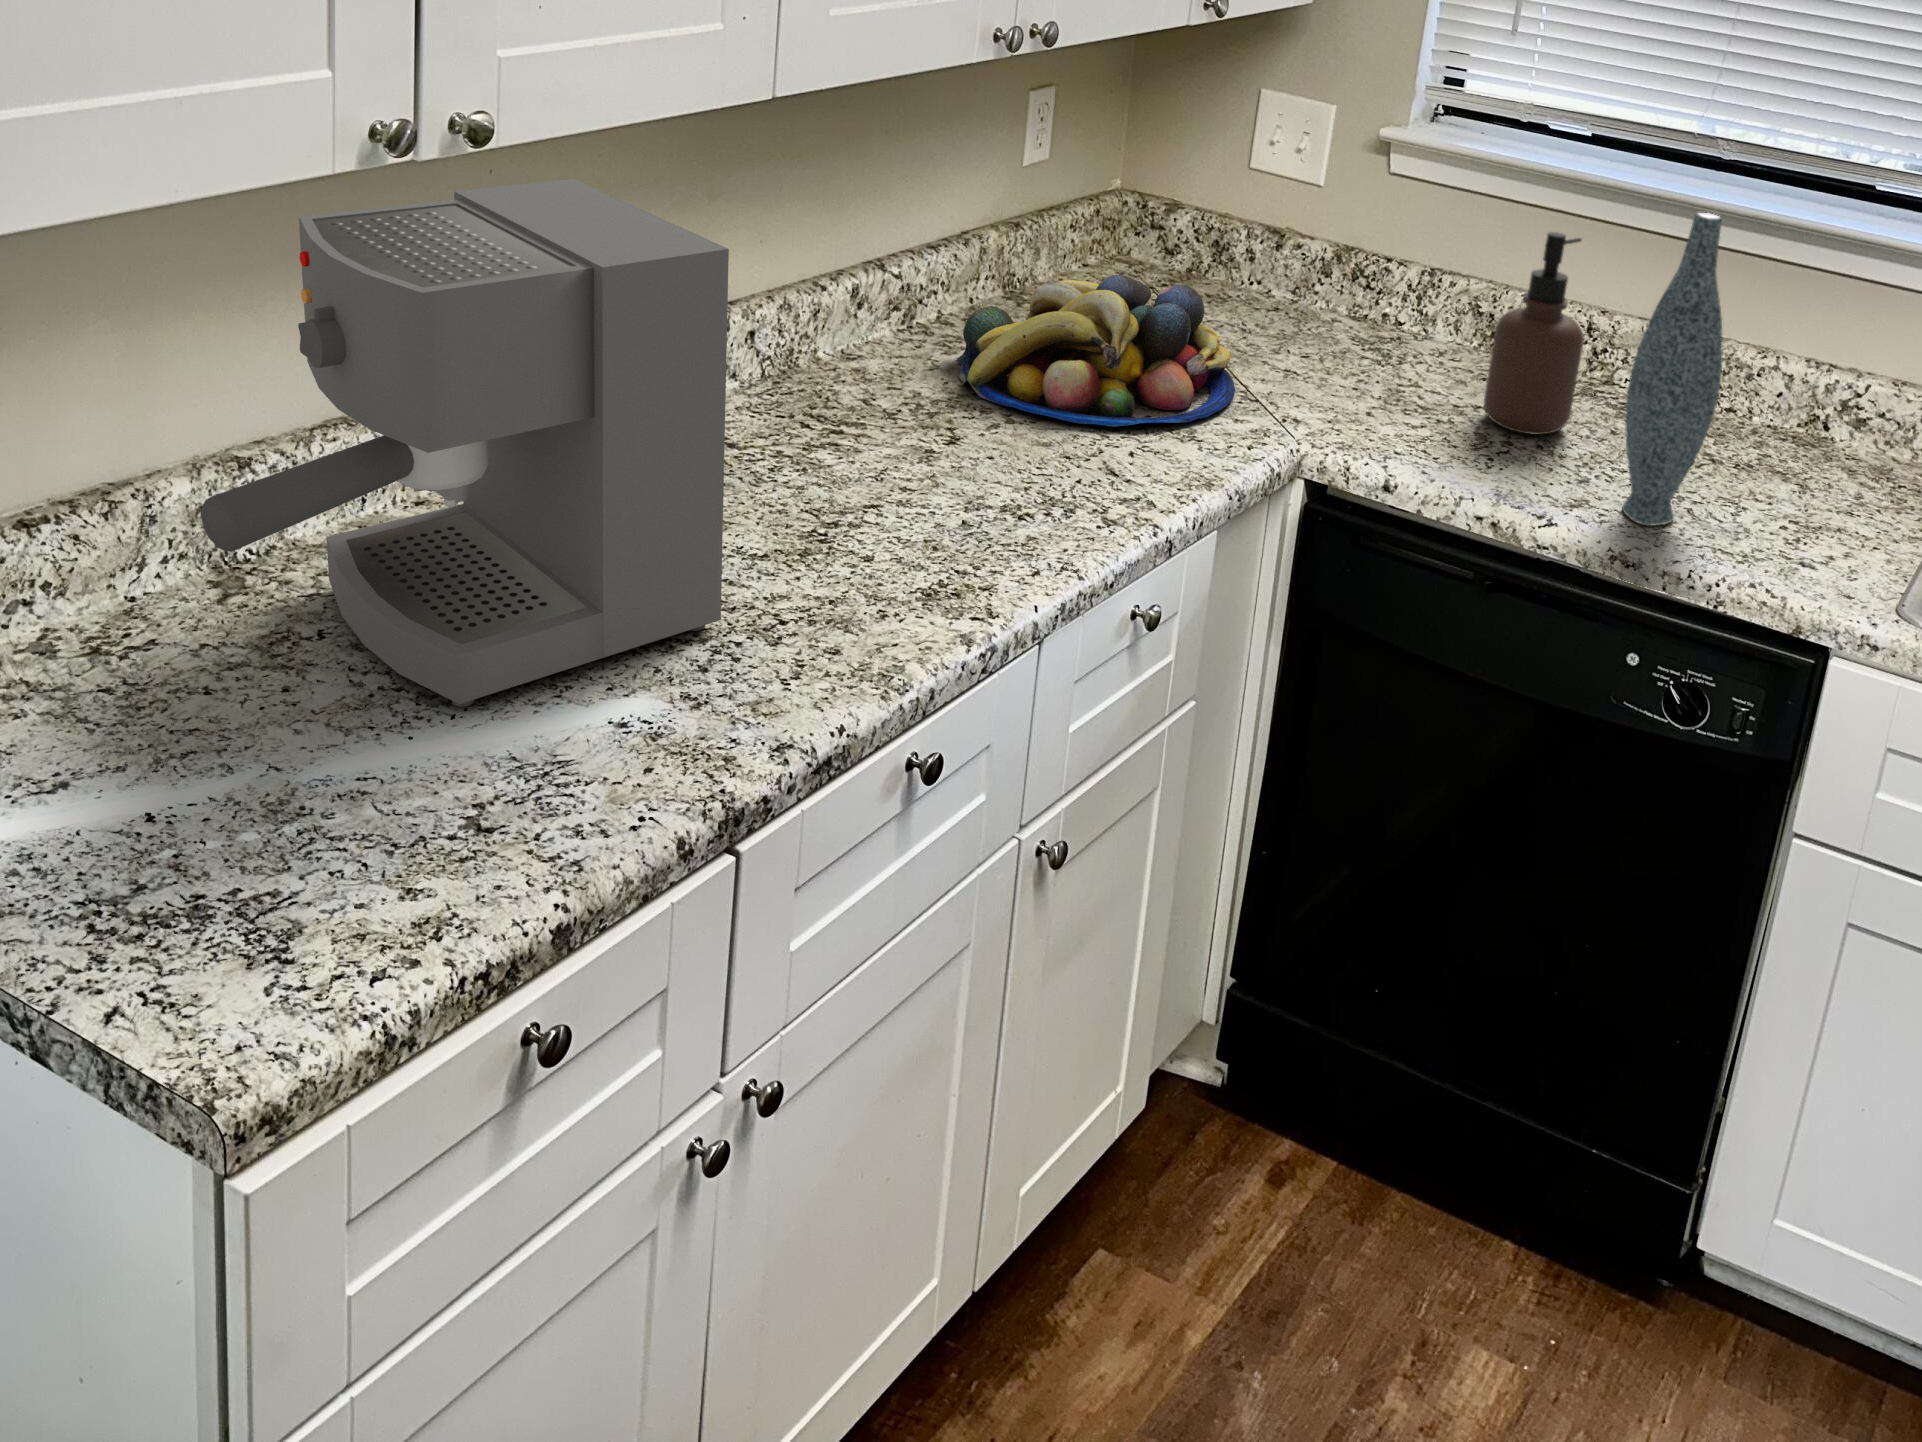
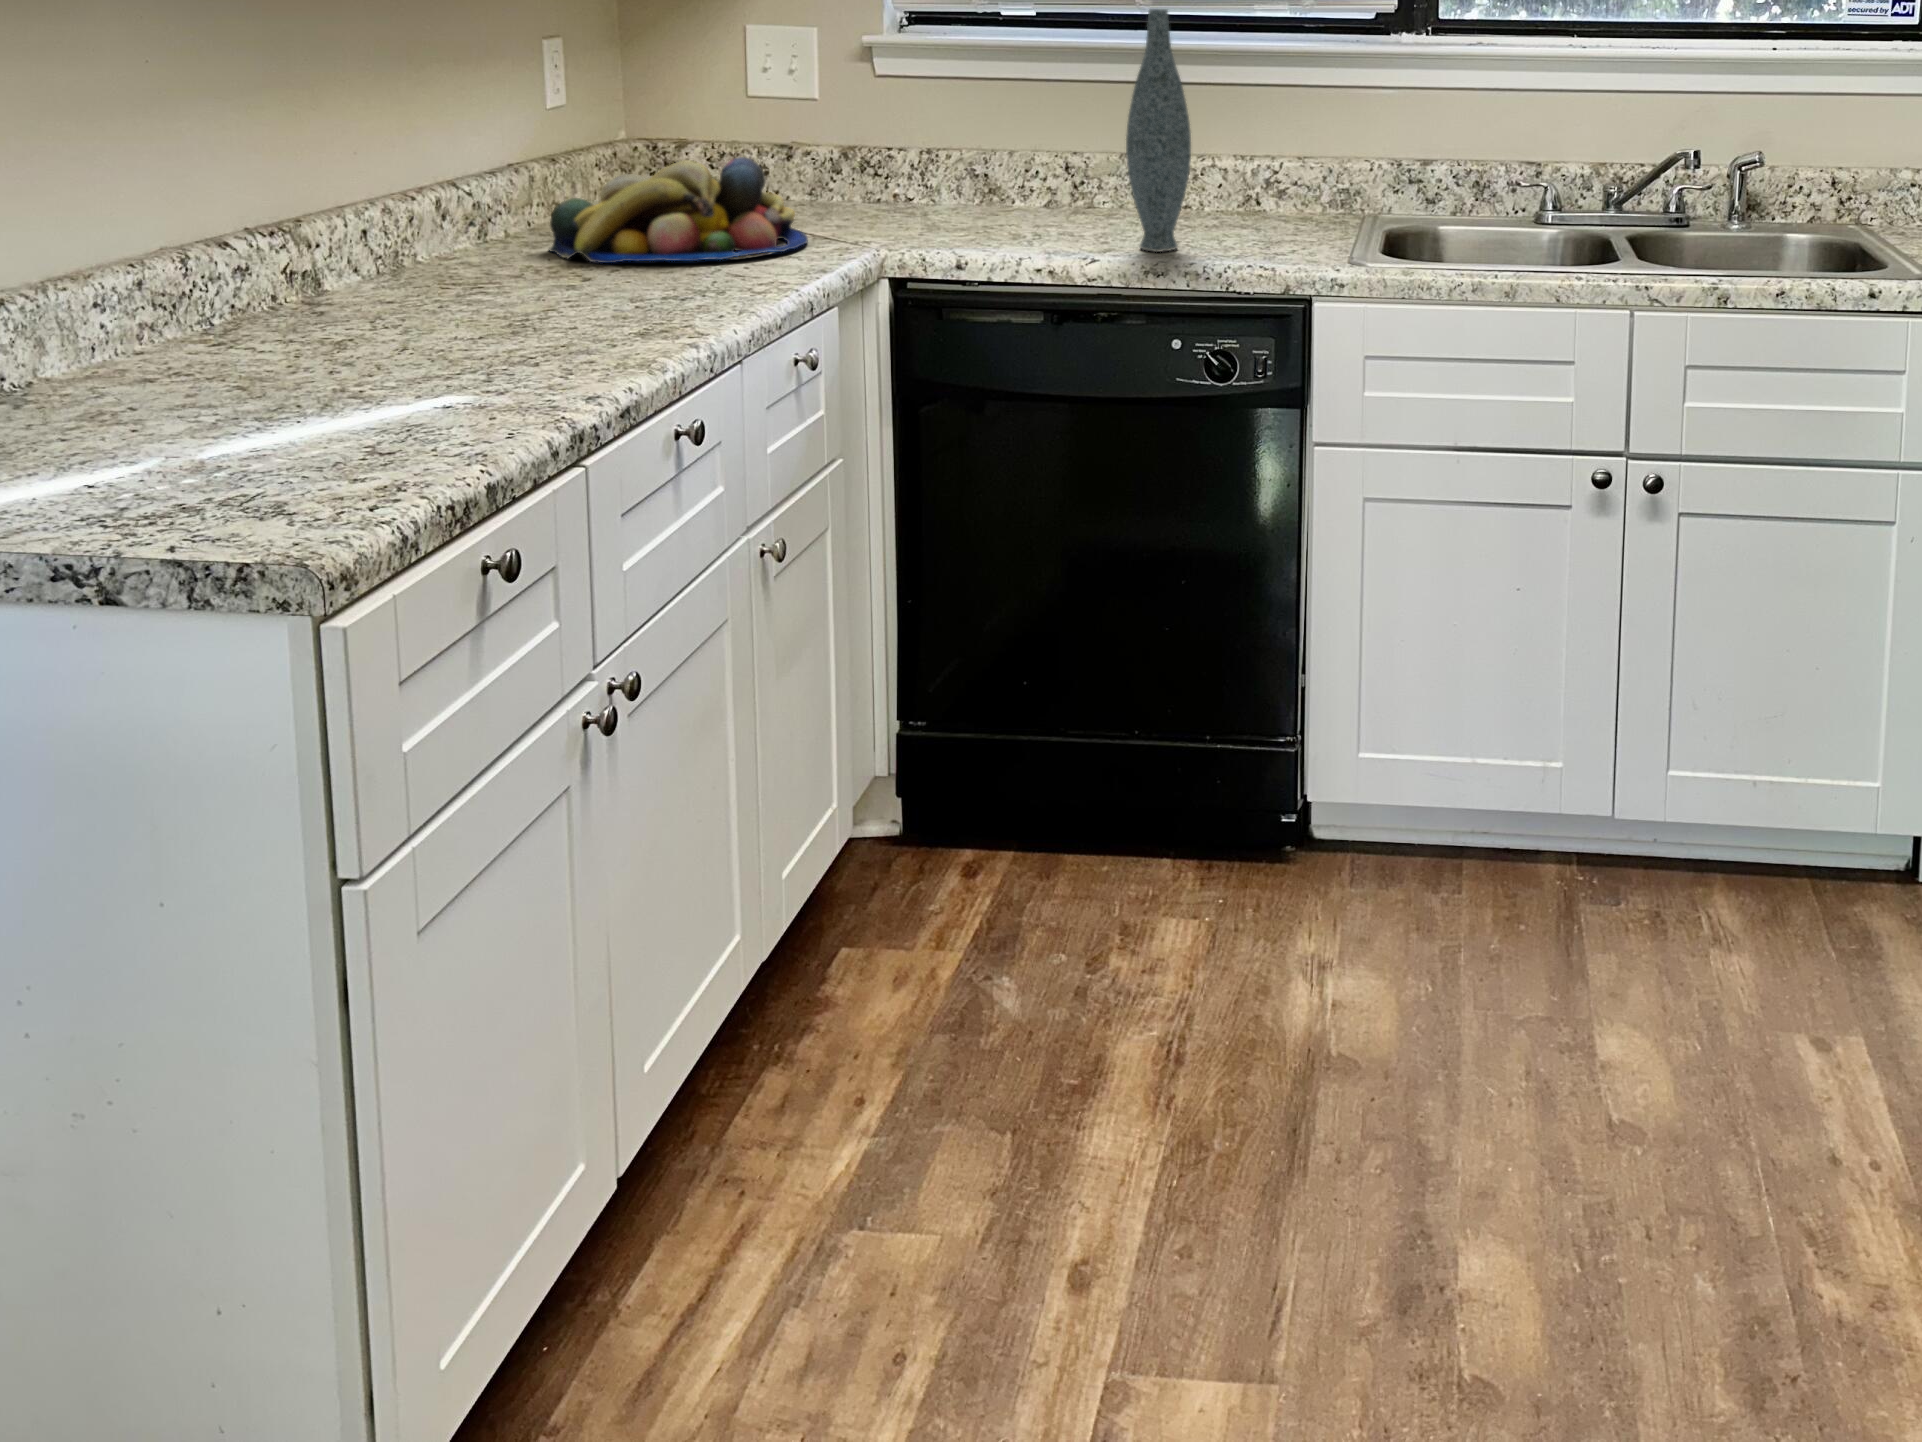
coffee maker: present [201,179,729,707] -> none [82,26,499,409]
soap dispenser: present [1484,232,1584,435] -> none [1008,67,1079,230]

